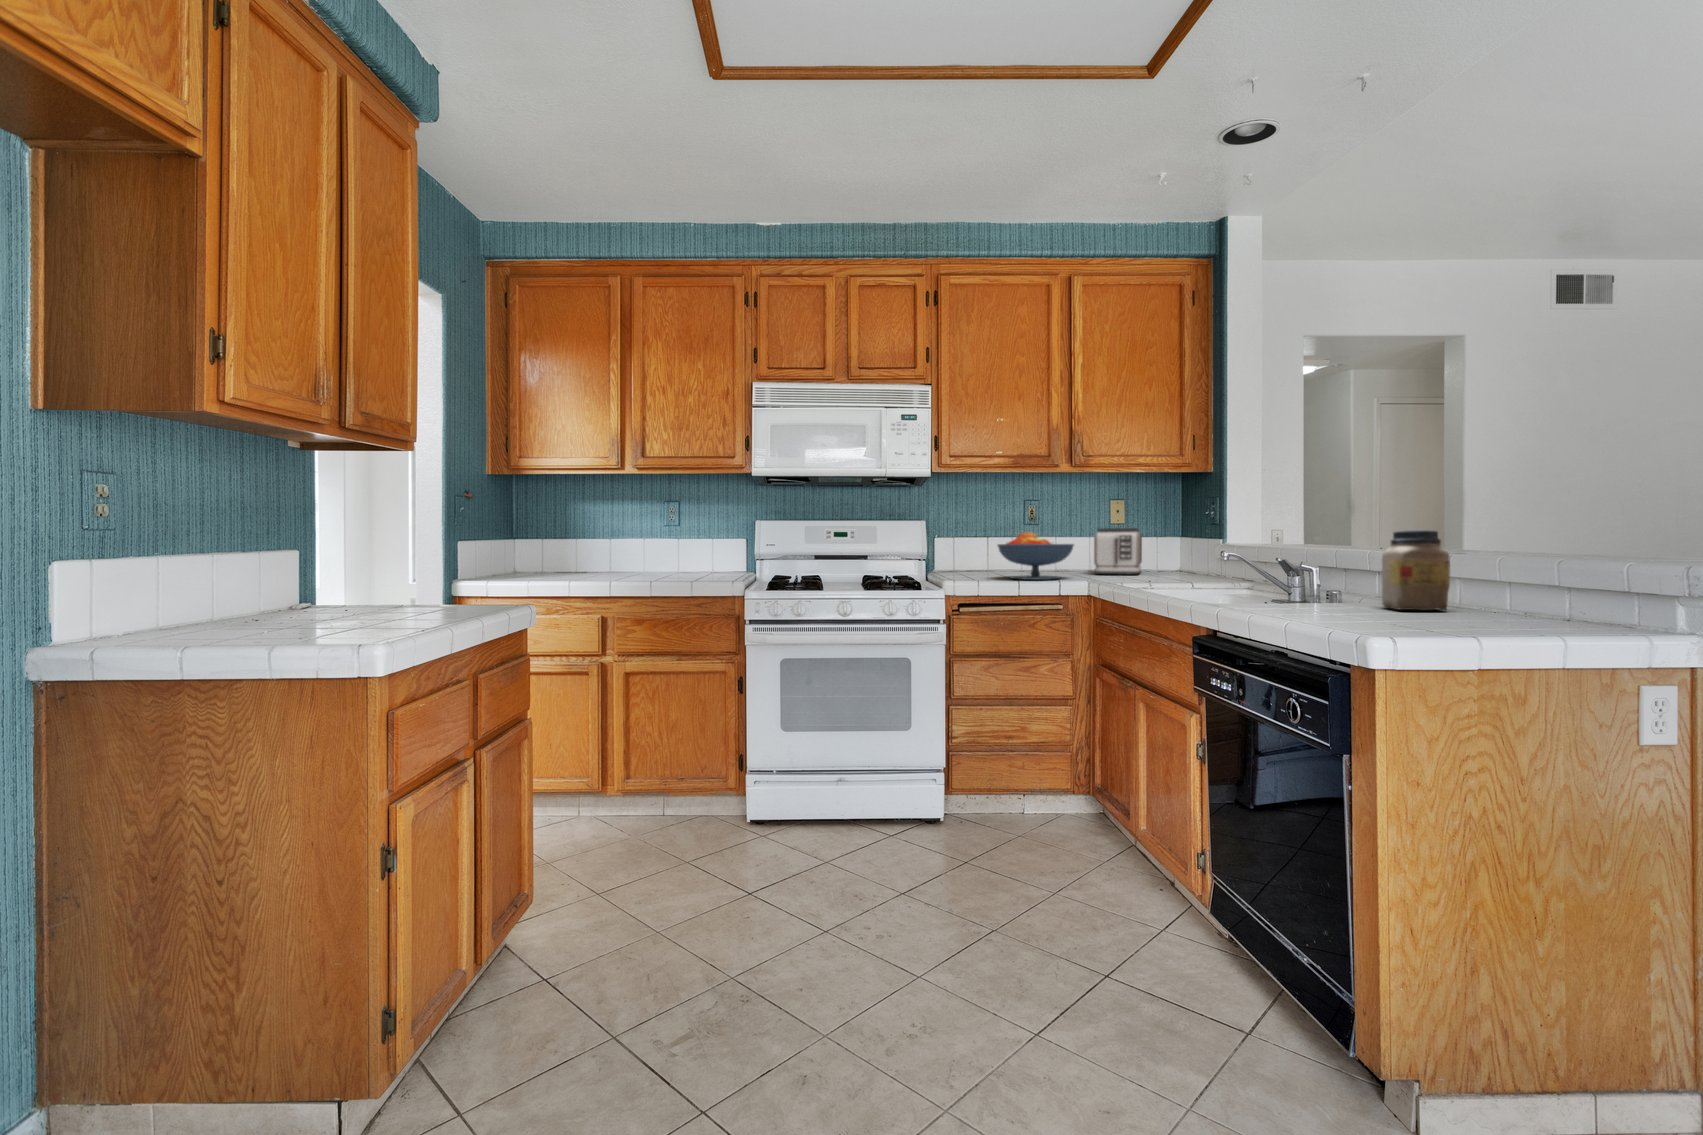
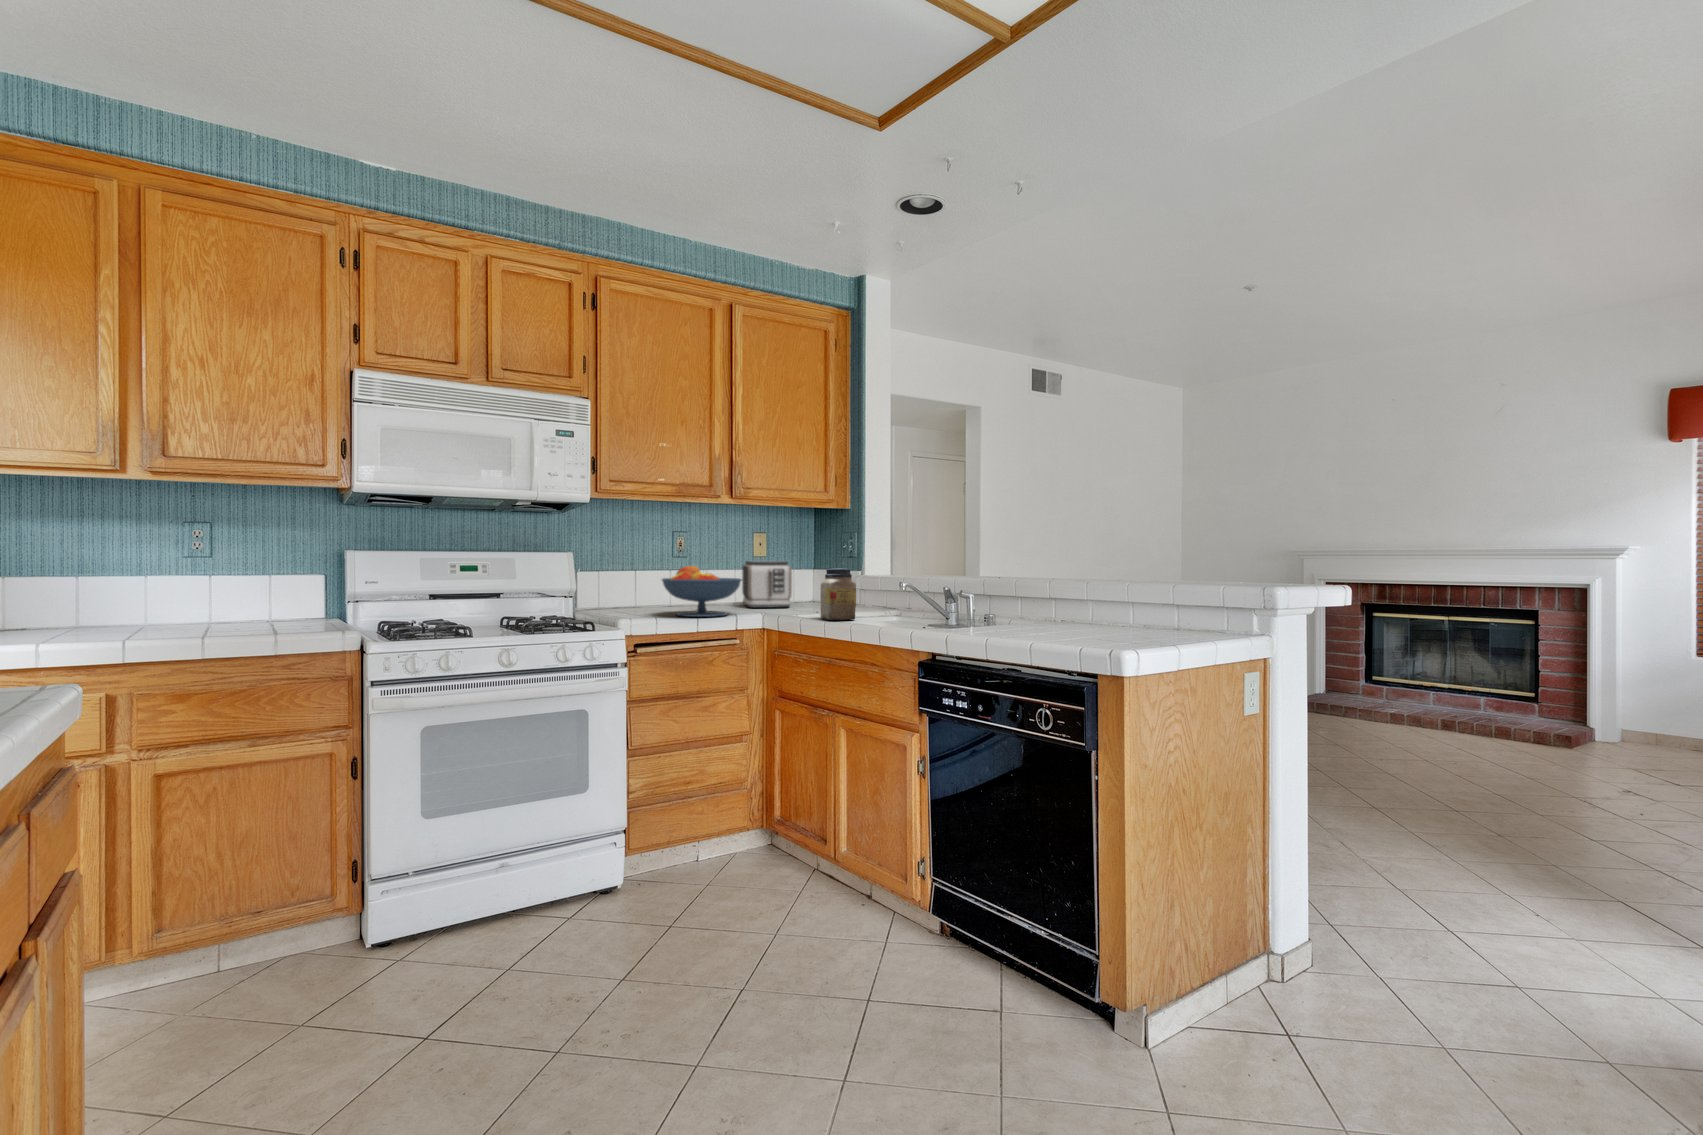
jar: present [1381,530,1450,610] -> present [820,568,856,620]

